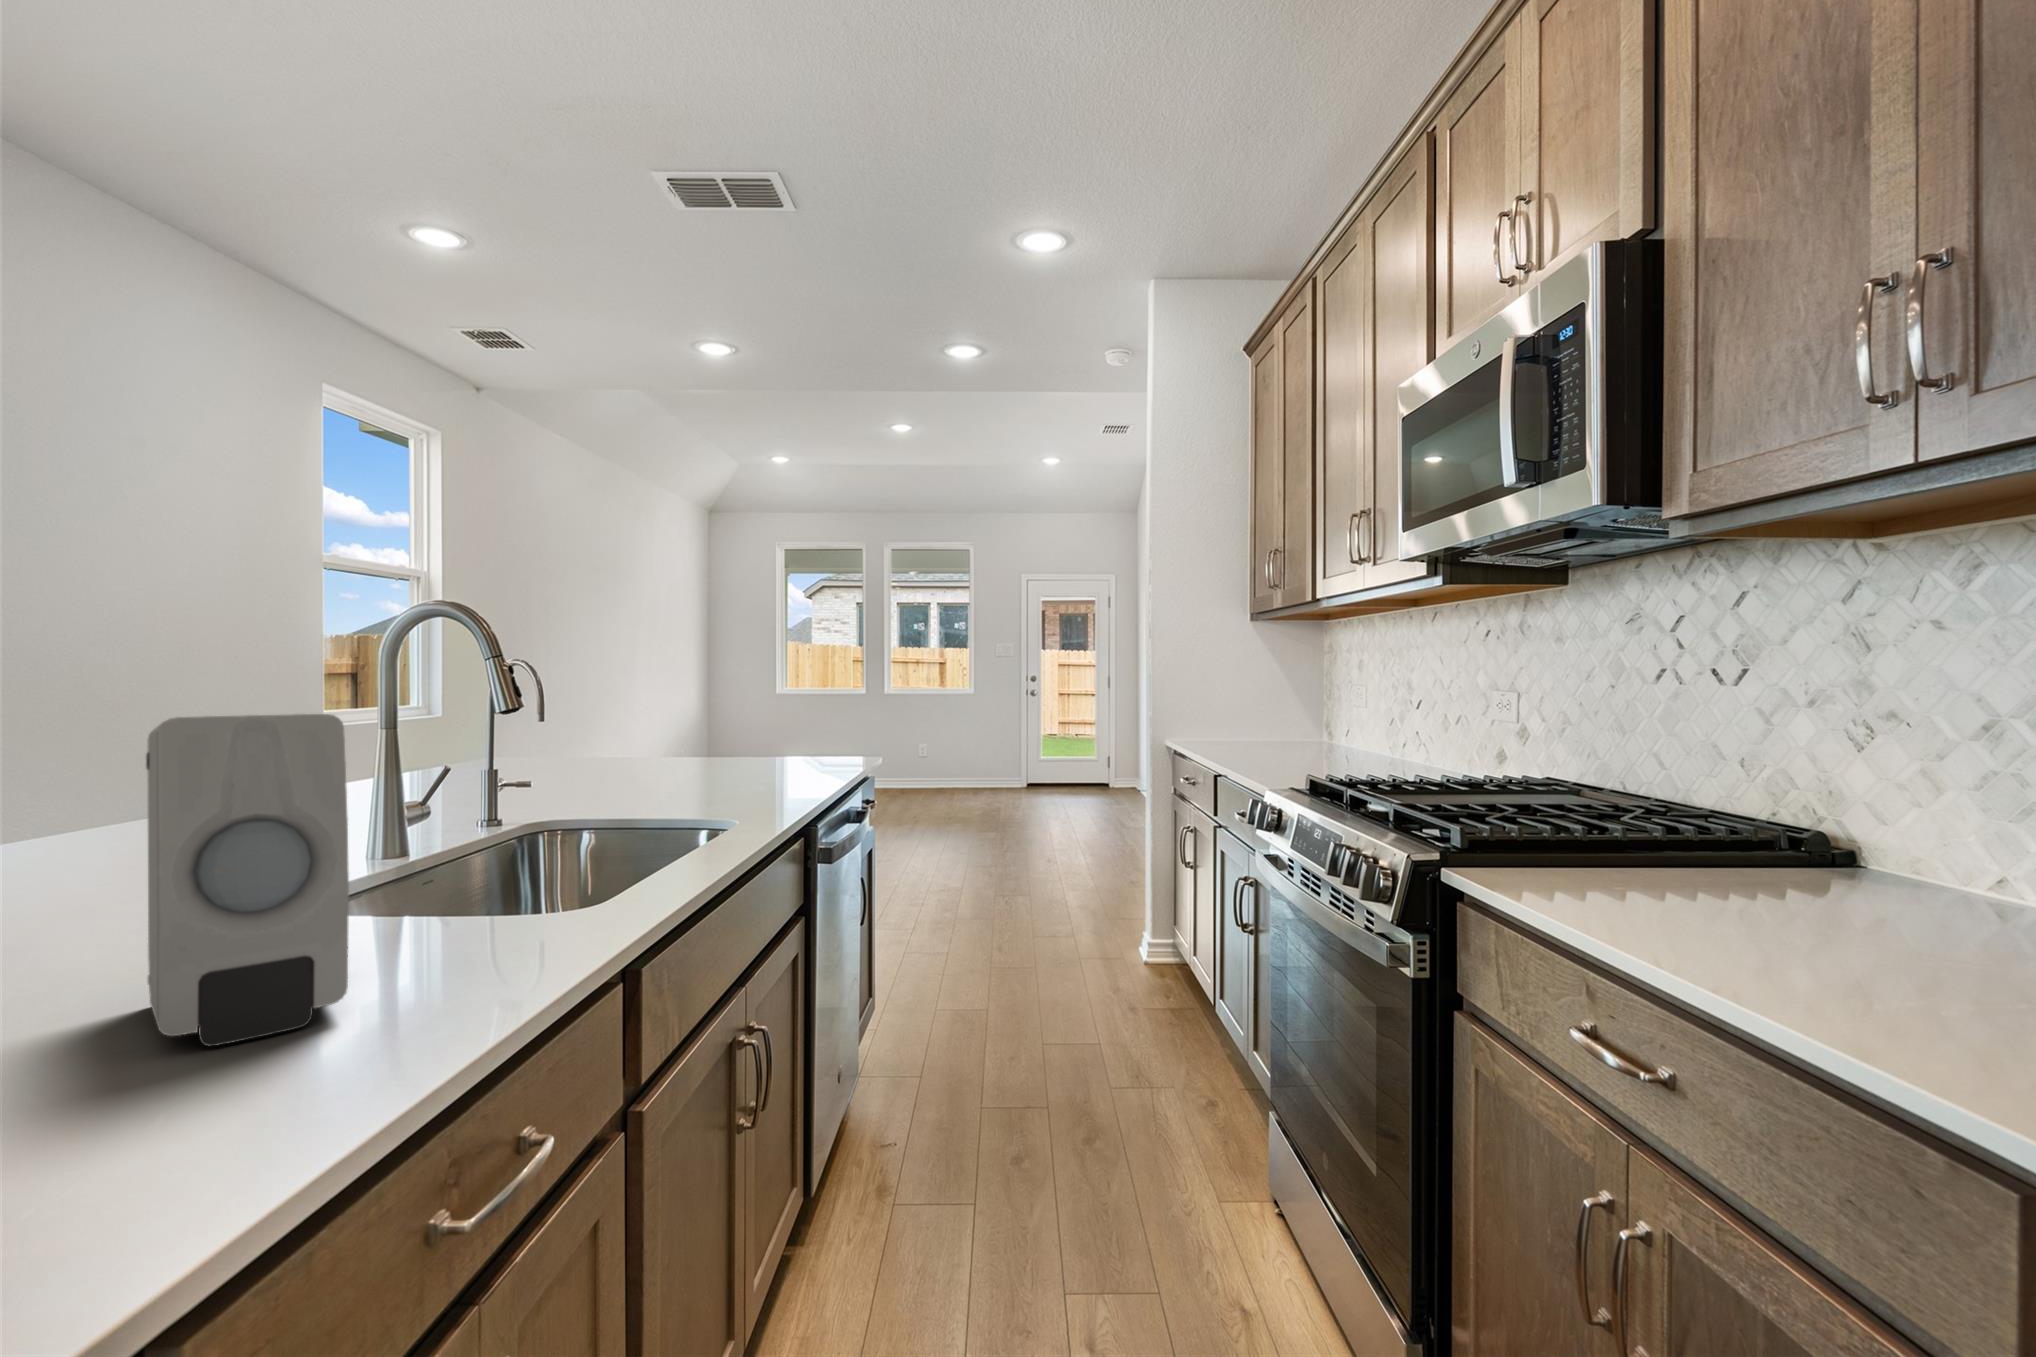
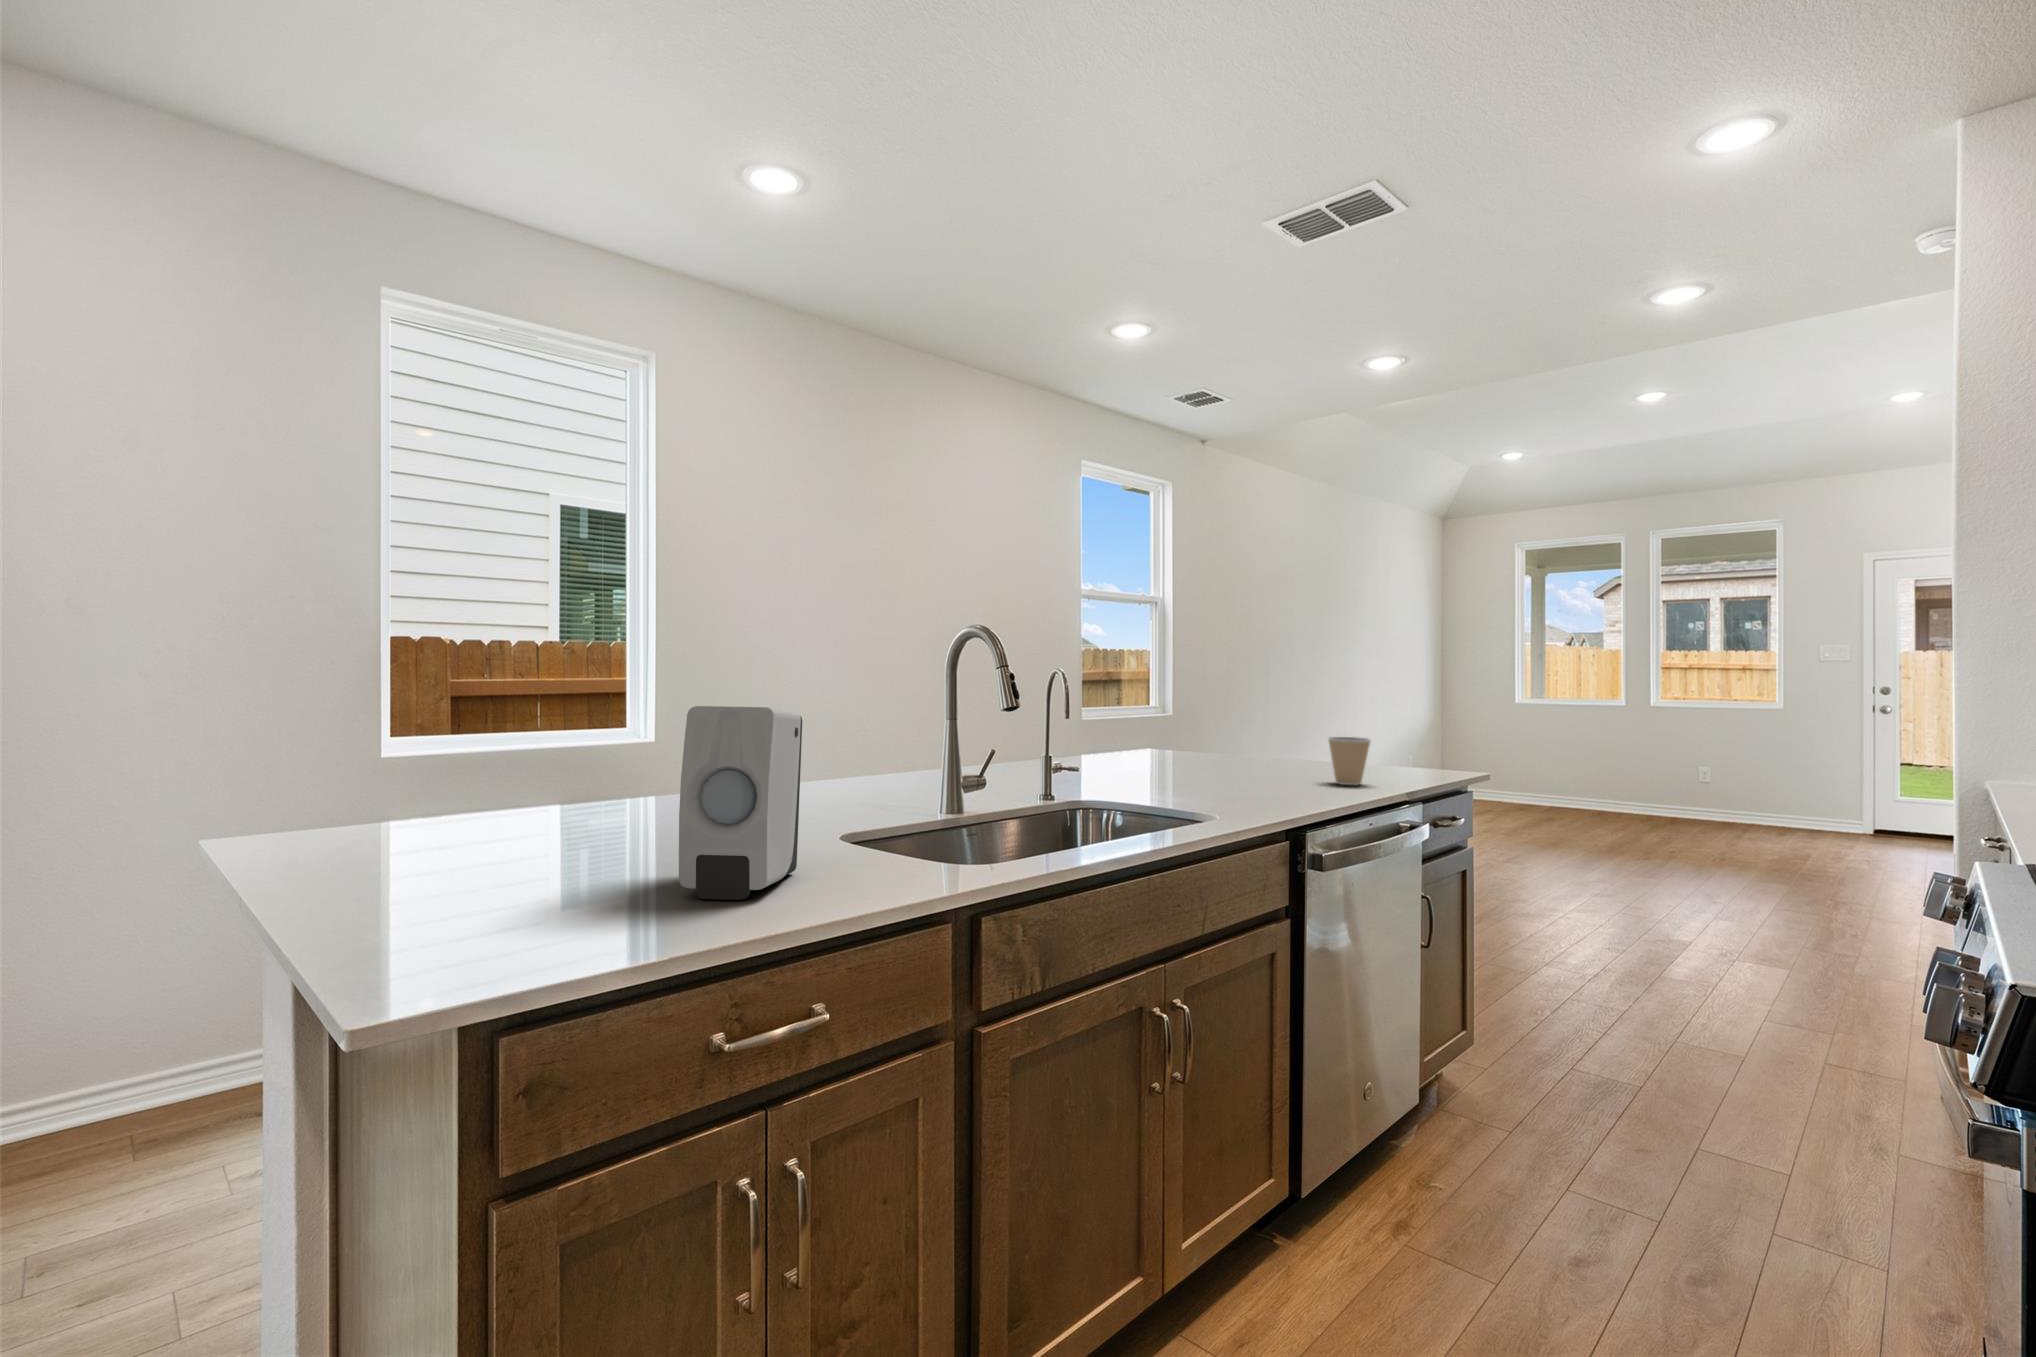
coffee cup: none [770,726,813,774] -> present [1328,737,1370,785]

